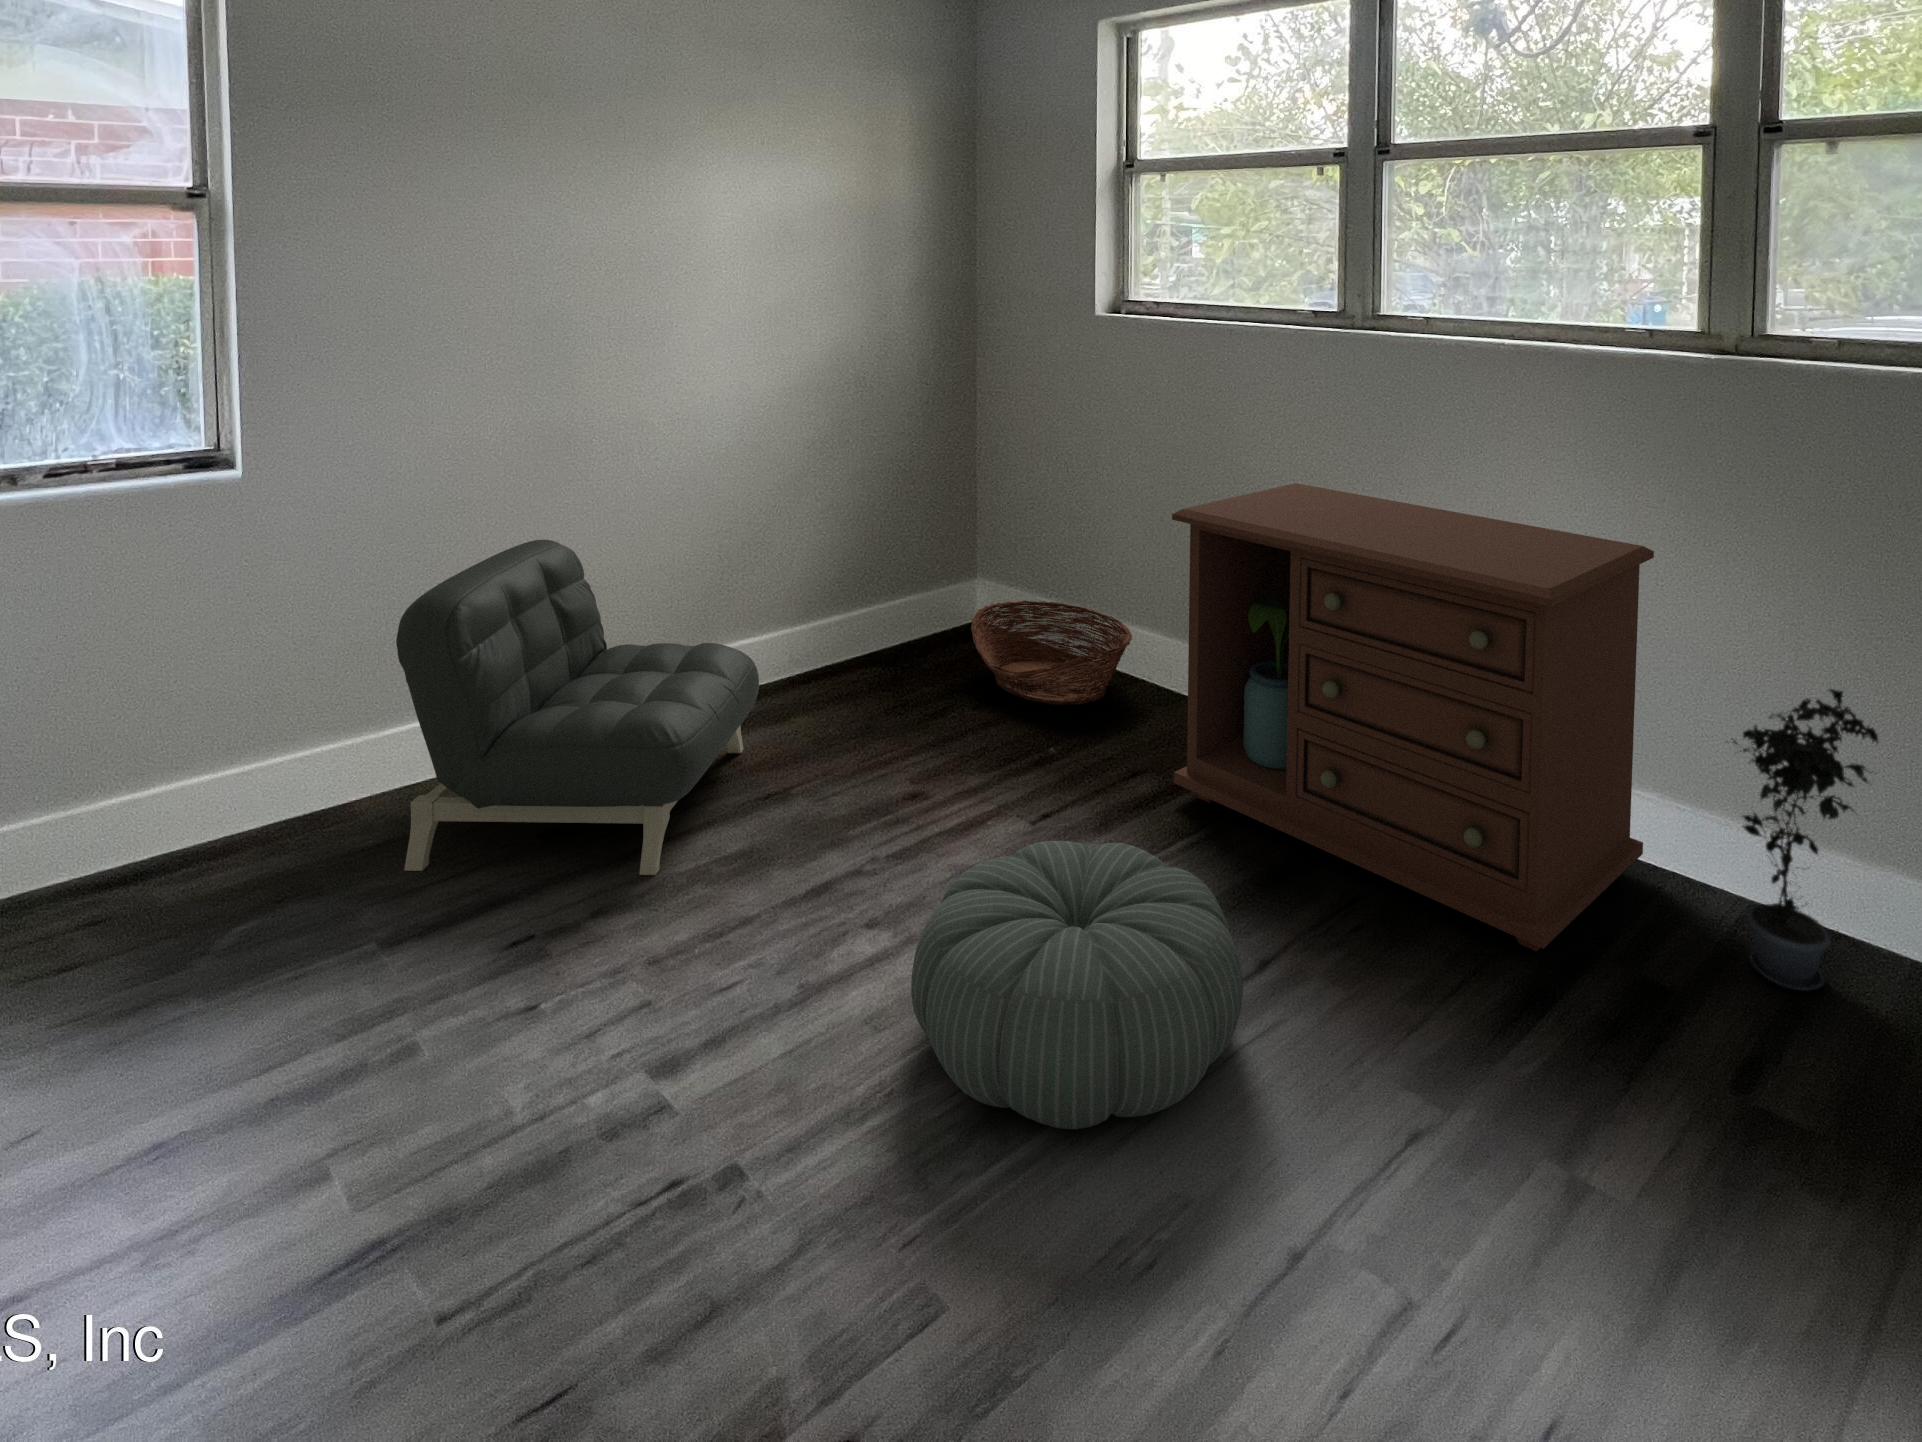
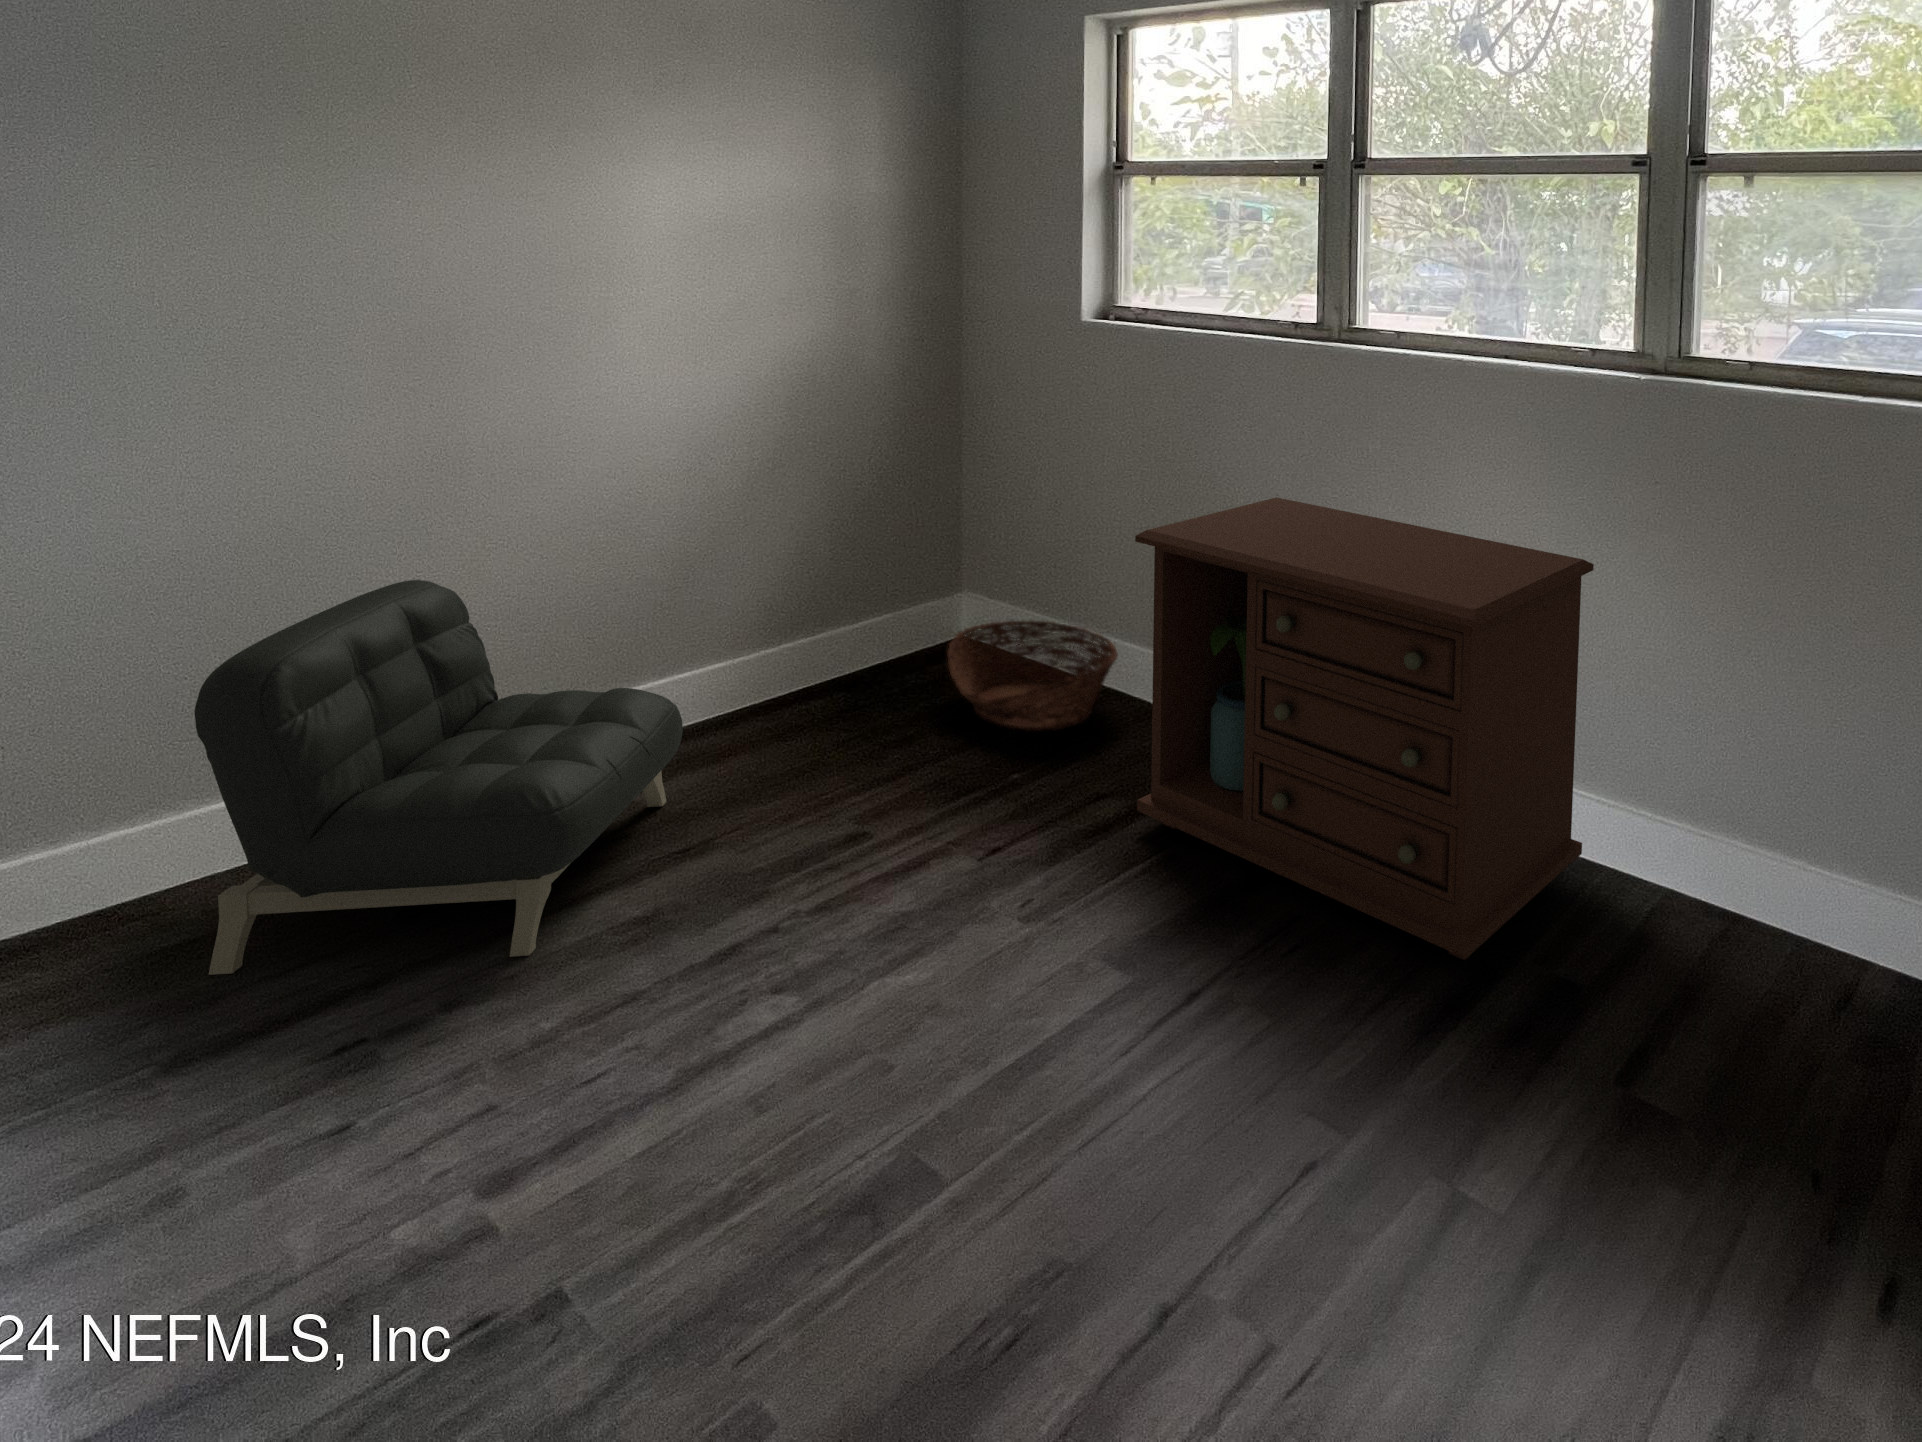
potted plant: present [1726,689,1878,991] -> none [1640,694,1767,978]
pouf: present [911,841,1243,1129] -> none [790,887,1150,1198]

